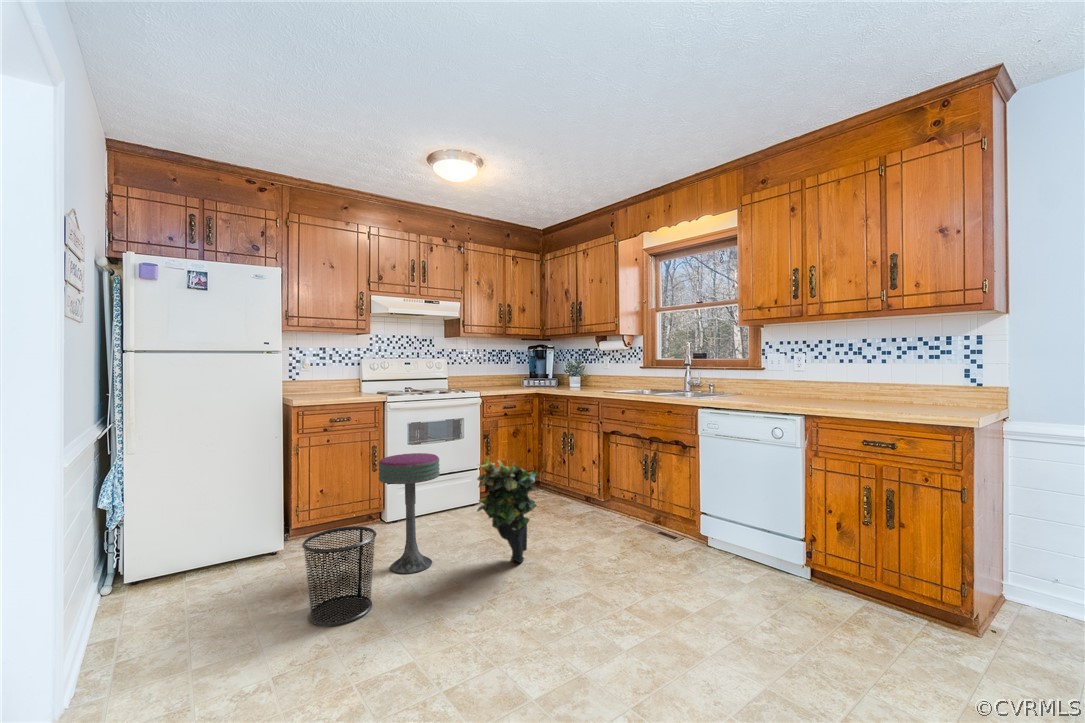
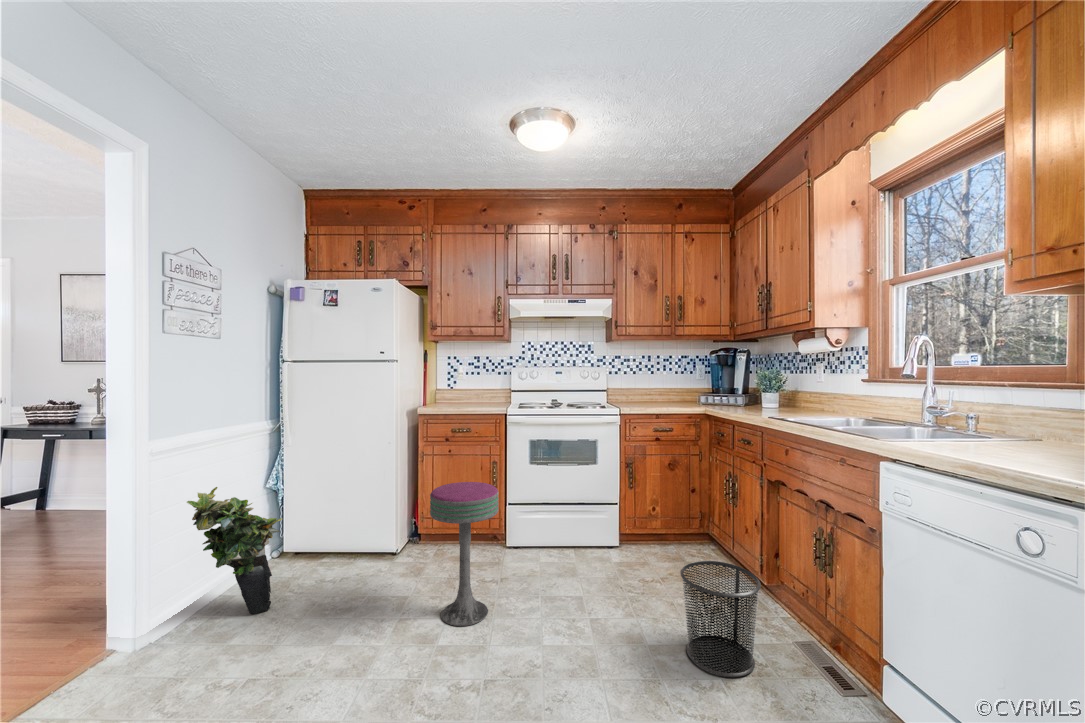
potted plant: present [477,458,539,563] -> present [187,487,282,614]
trash can: present [302,526,377,626] -> present [680,561,761,677]

